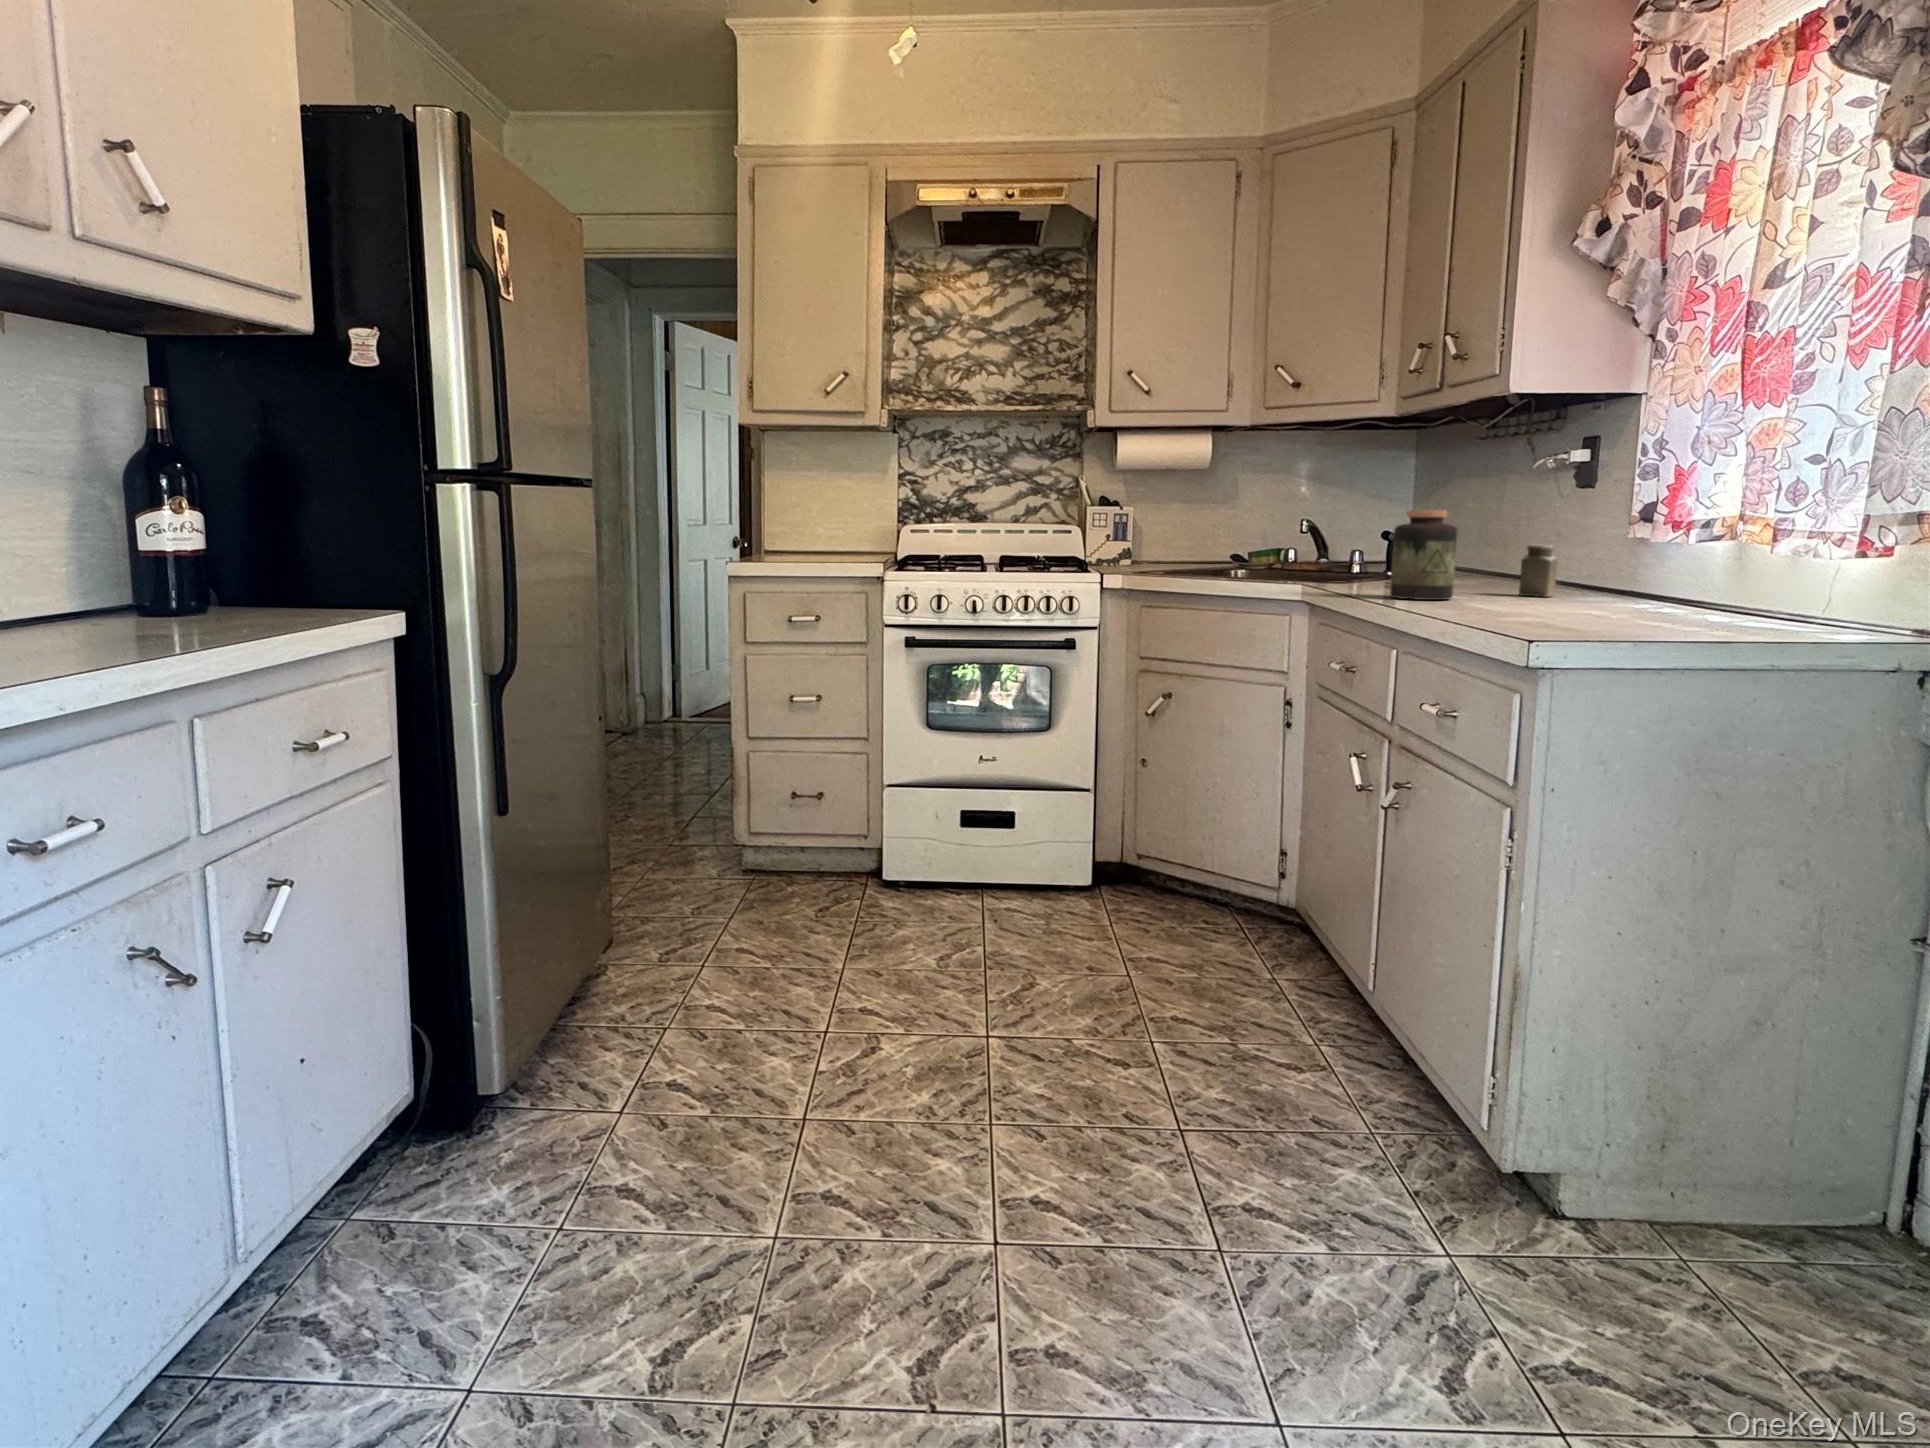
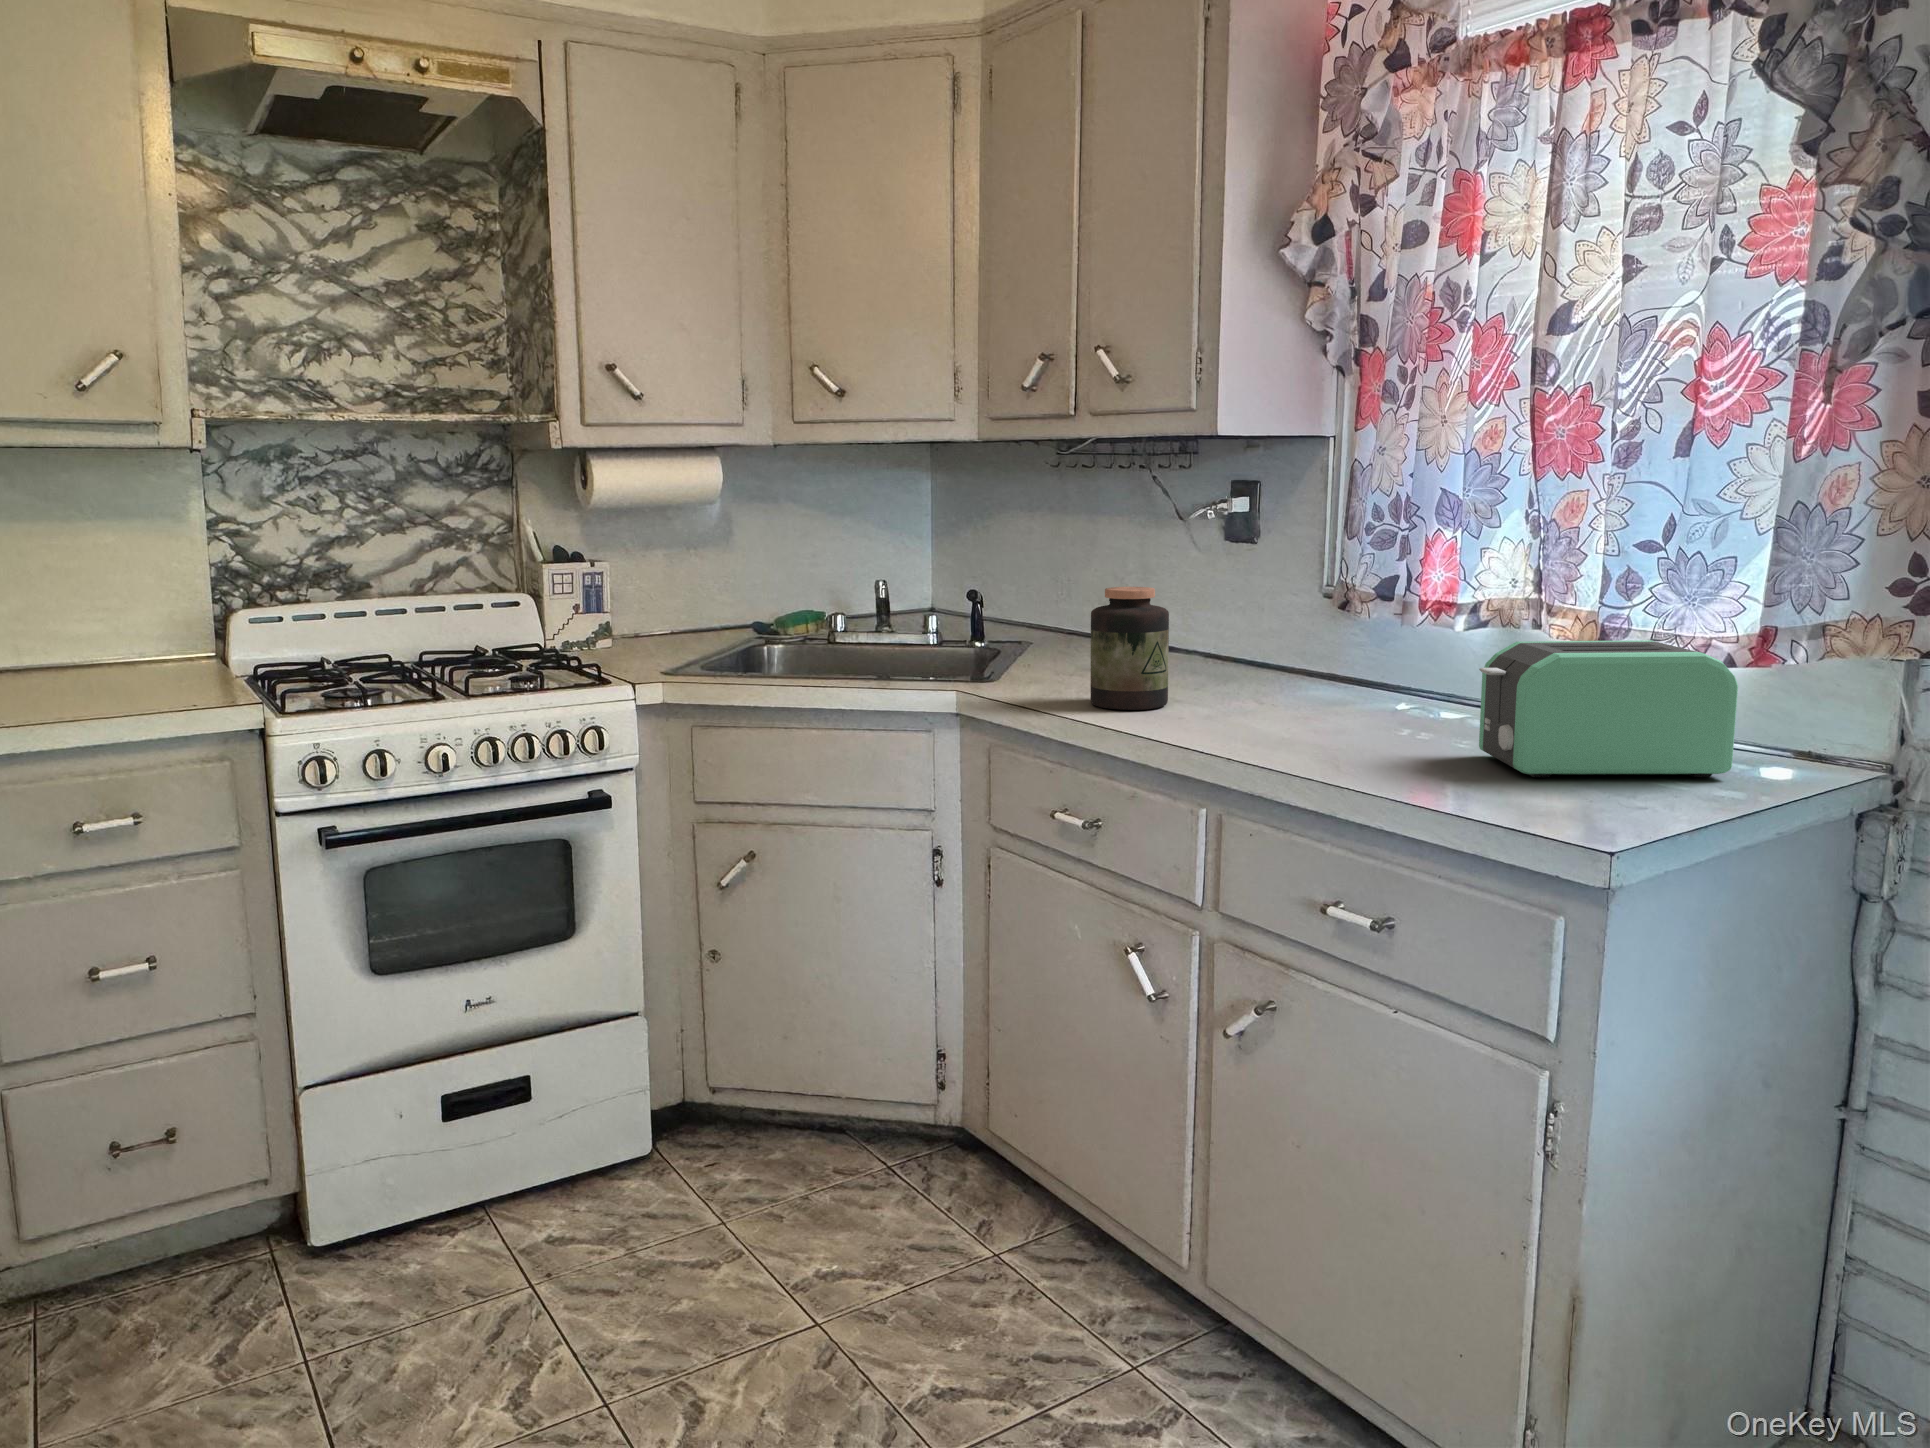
toaster: none [1605,534,1820,640] -> present [1479,640,1738,777]
salt shaker: present [1519,545,1557,597] -> none [1199,617,1236,682]

